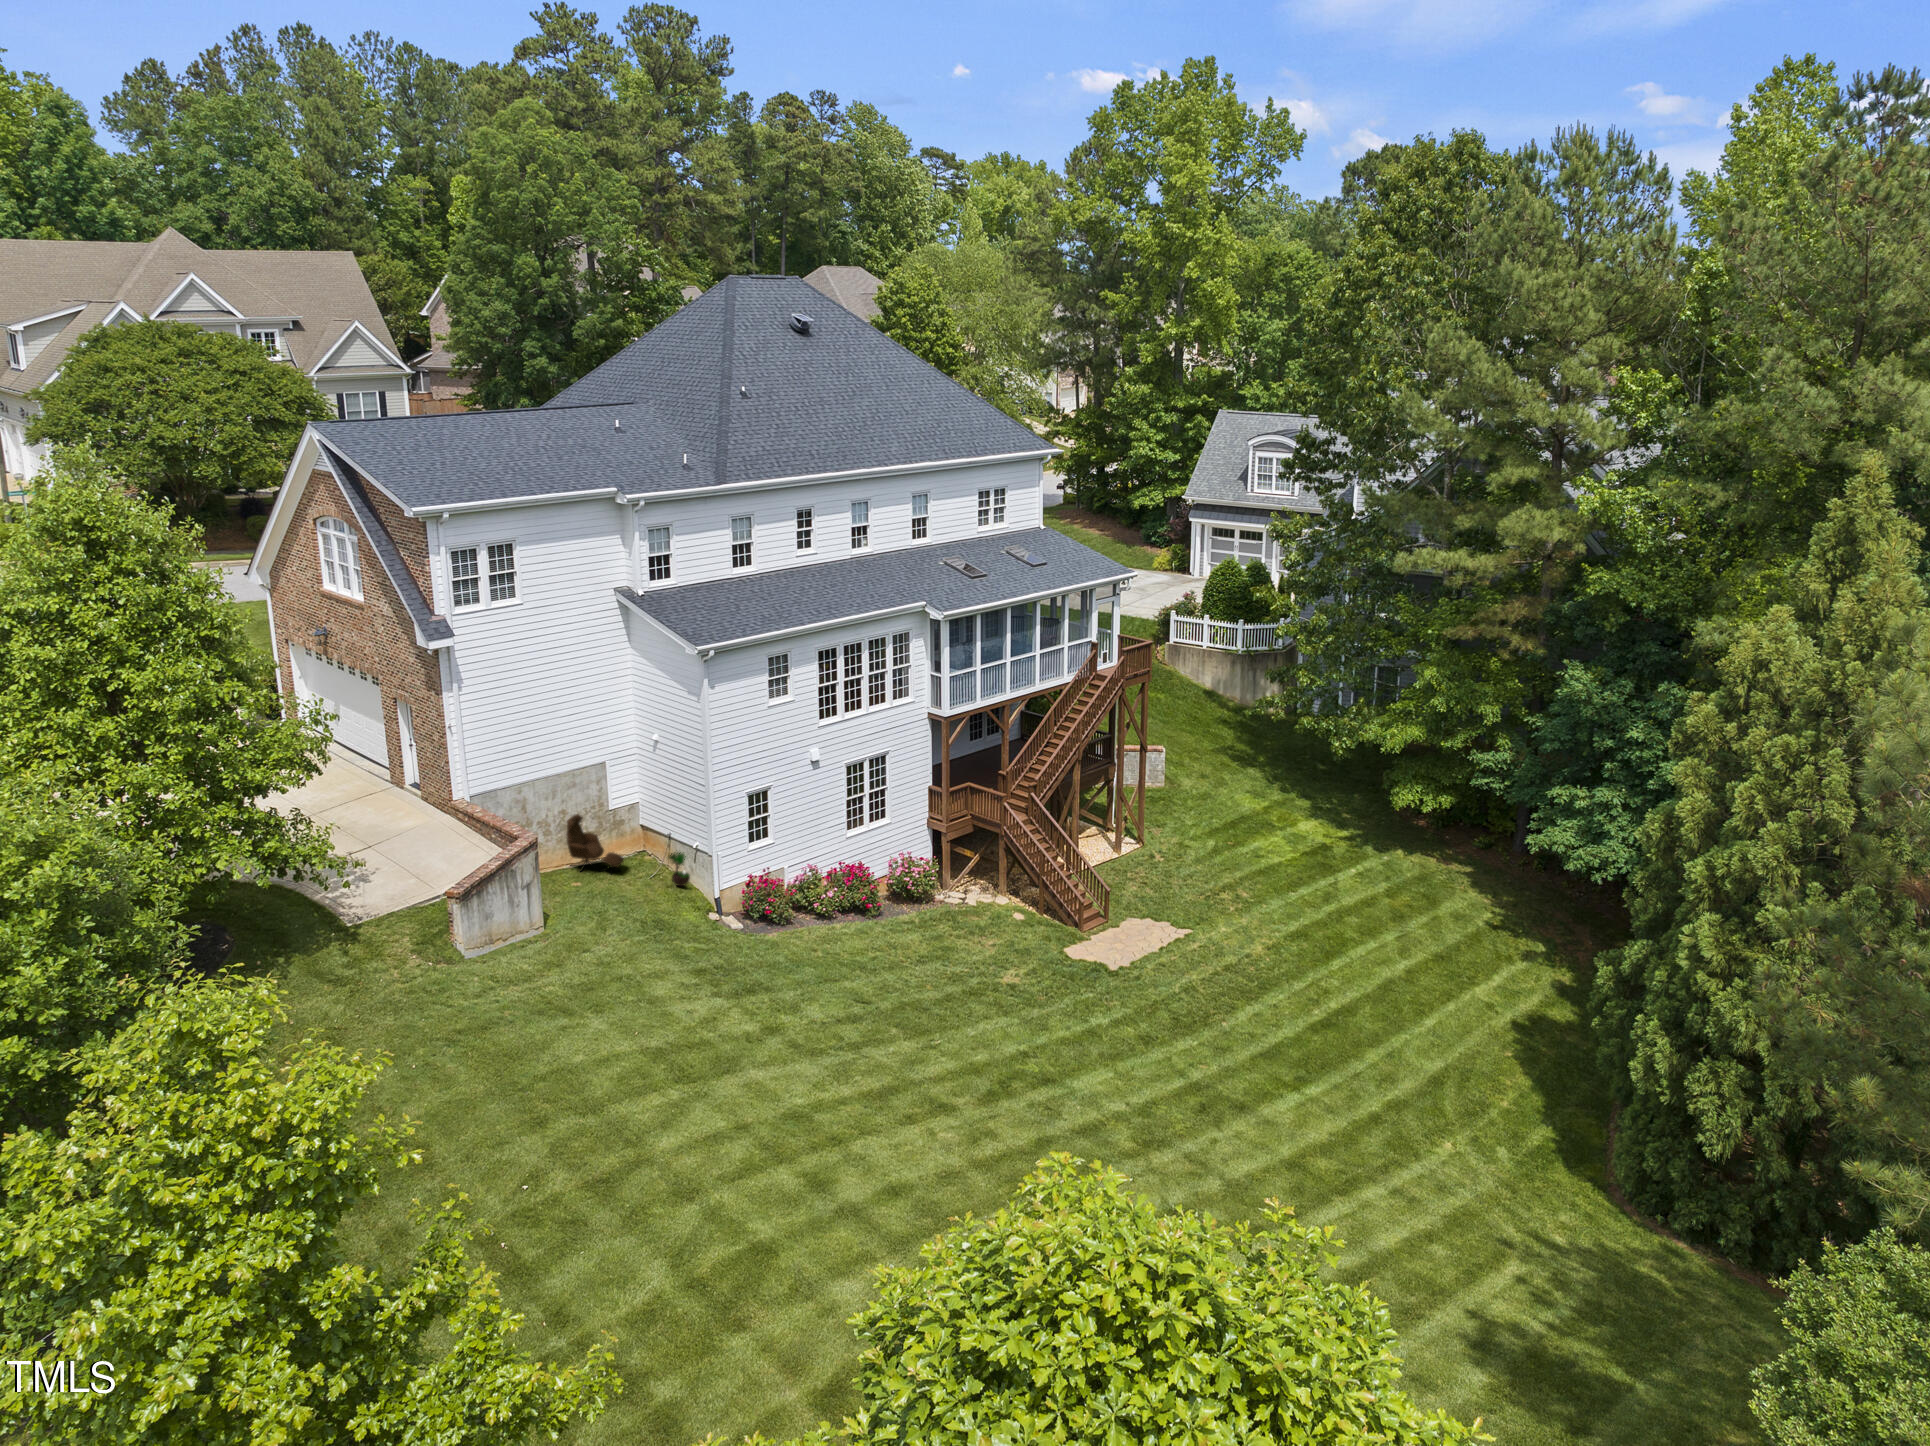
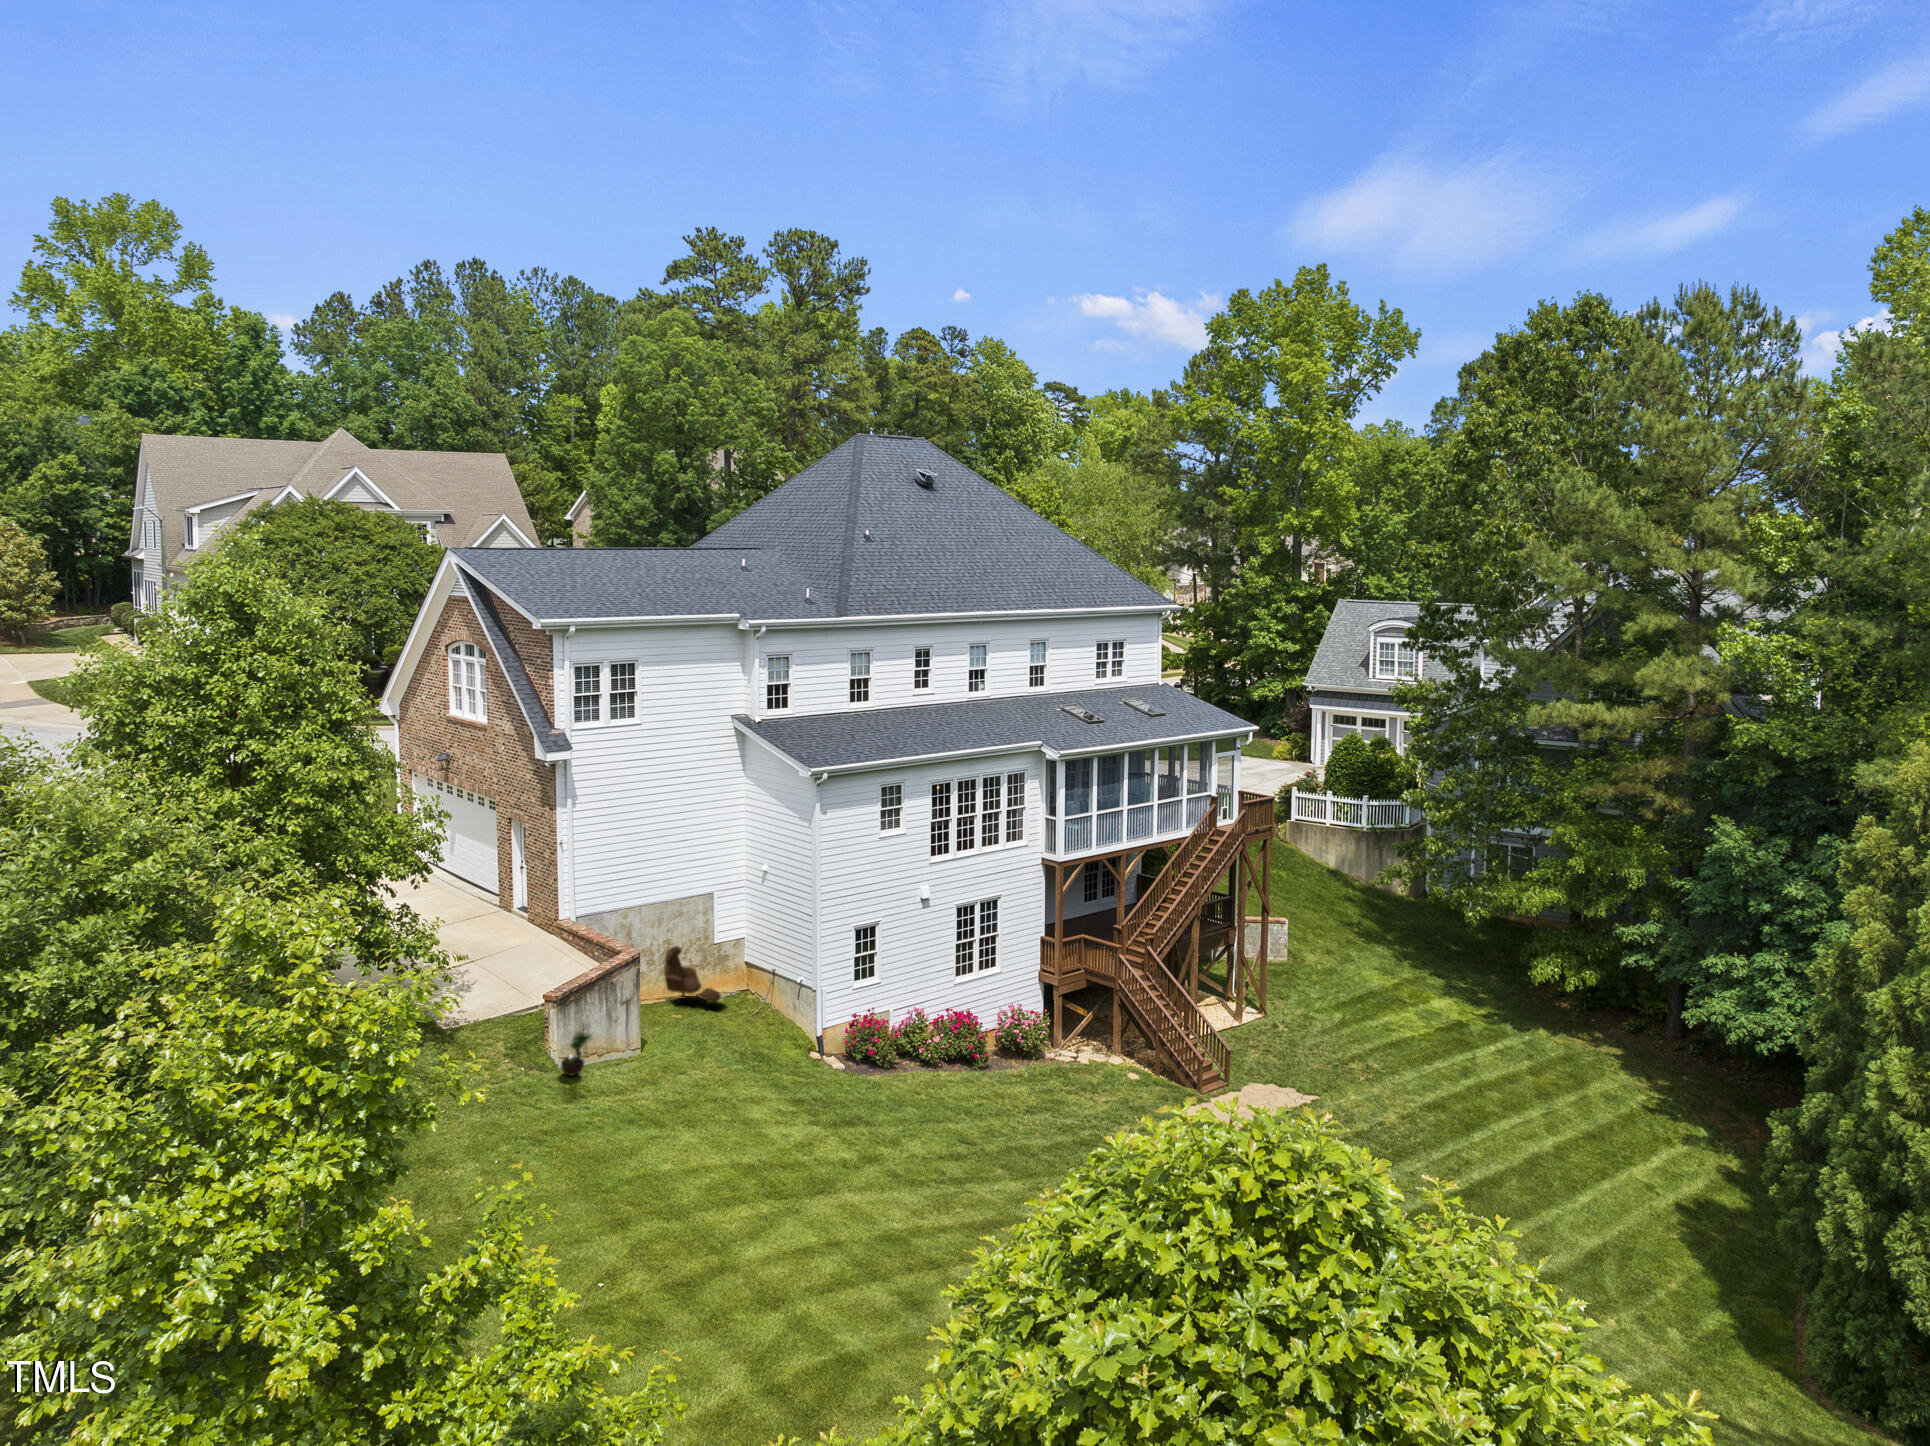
potted tree: present [668,852,690,886] -> present [561,1031,592,1076]

